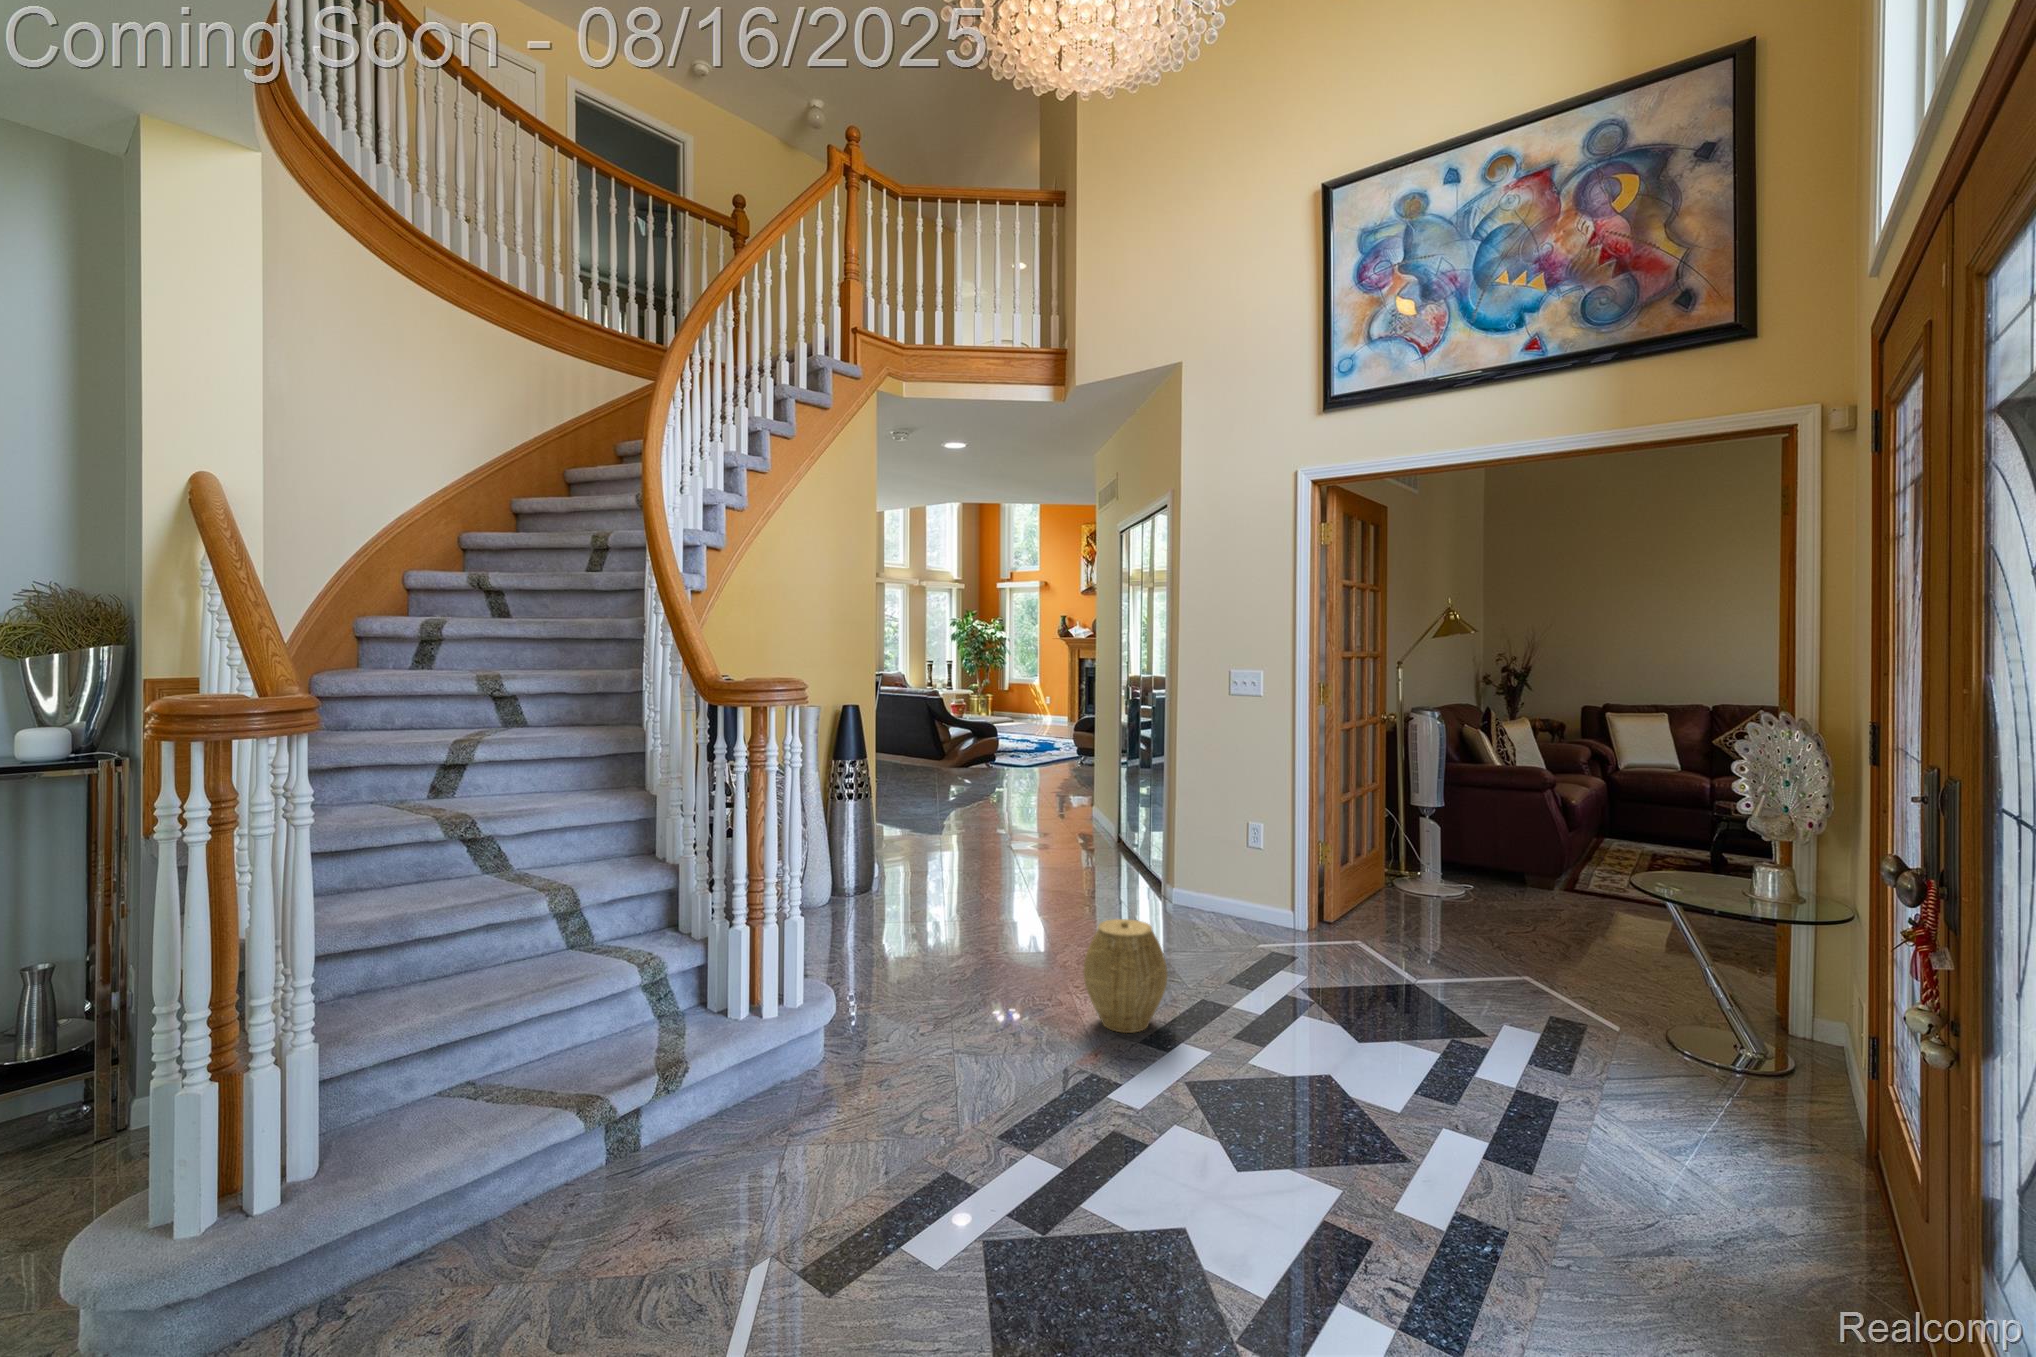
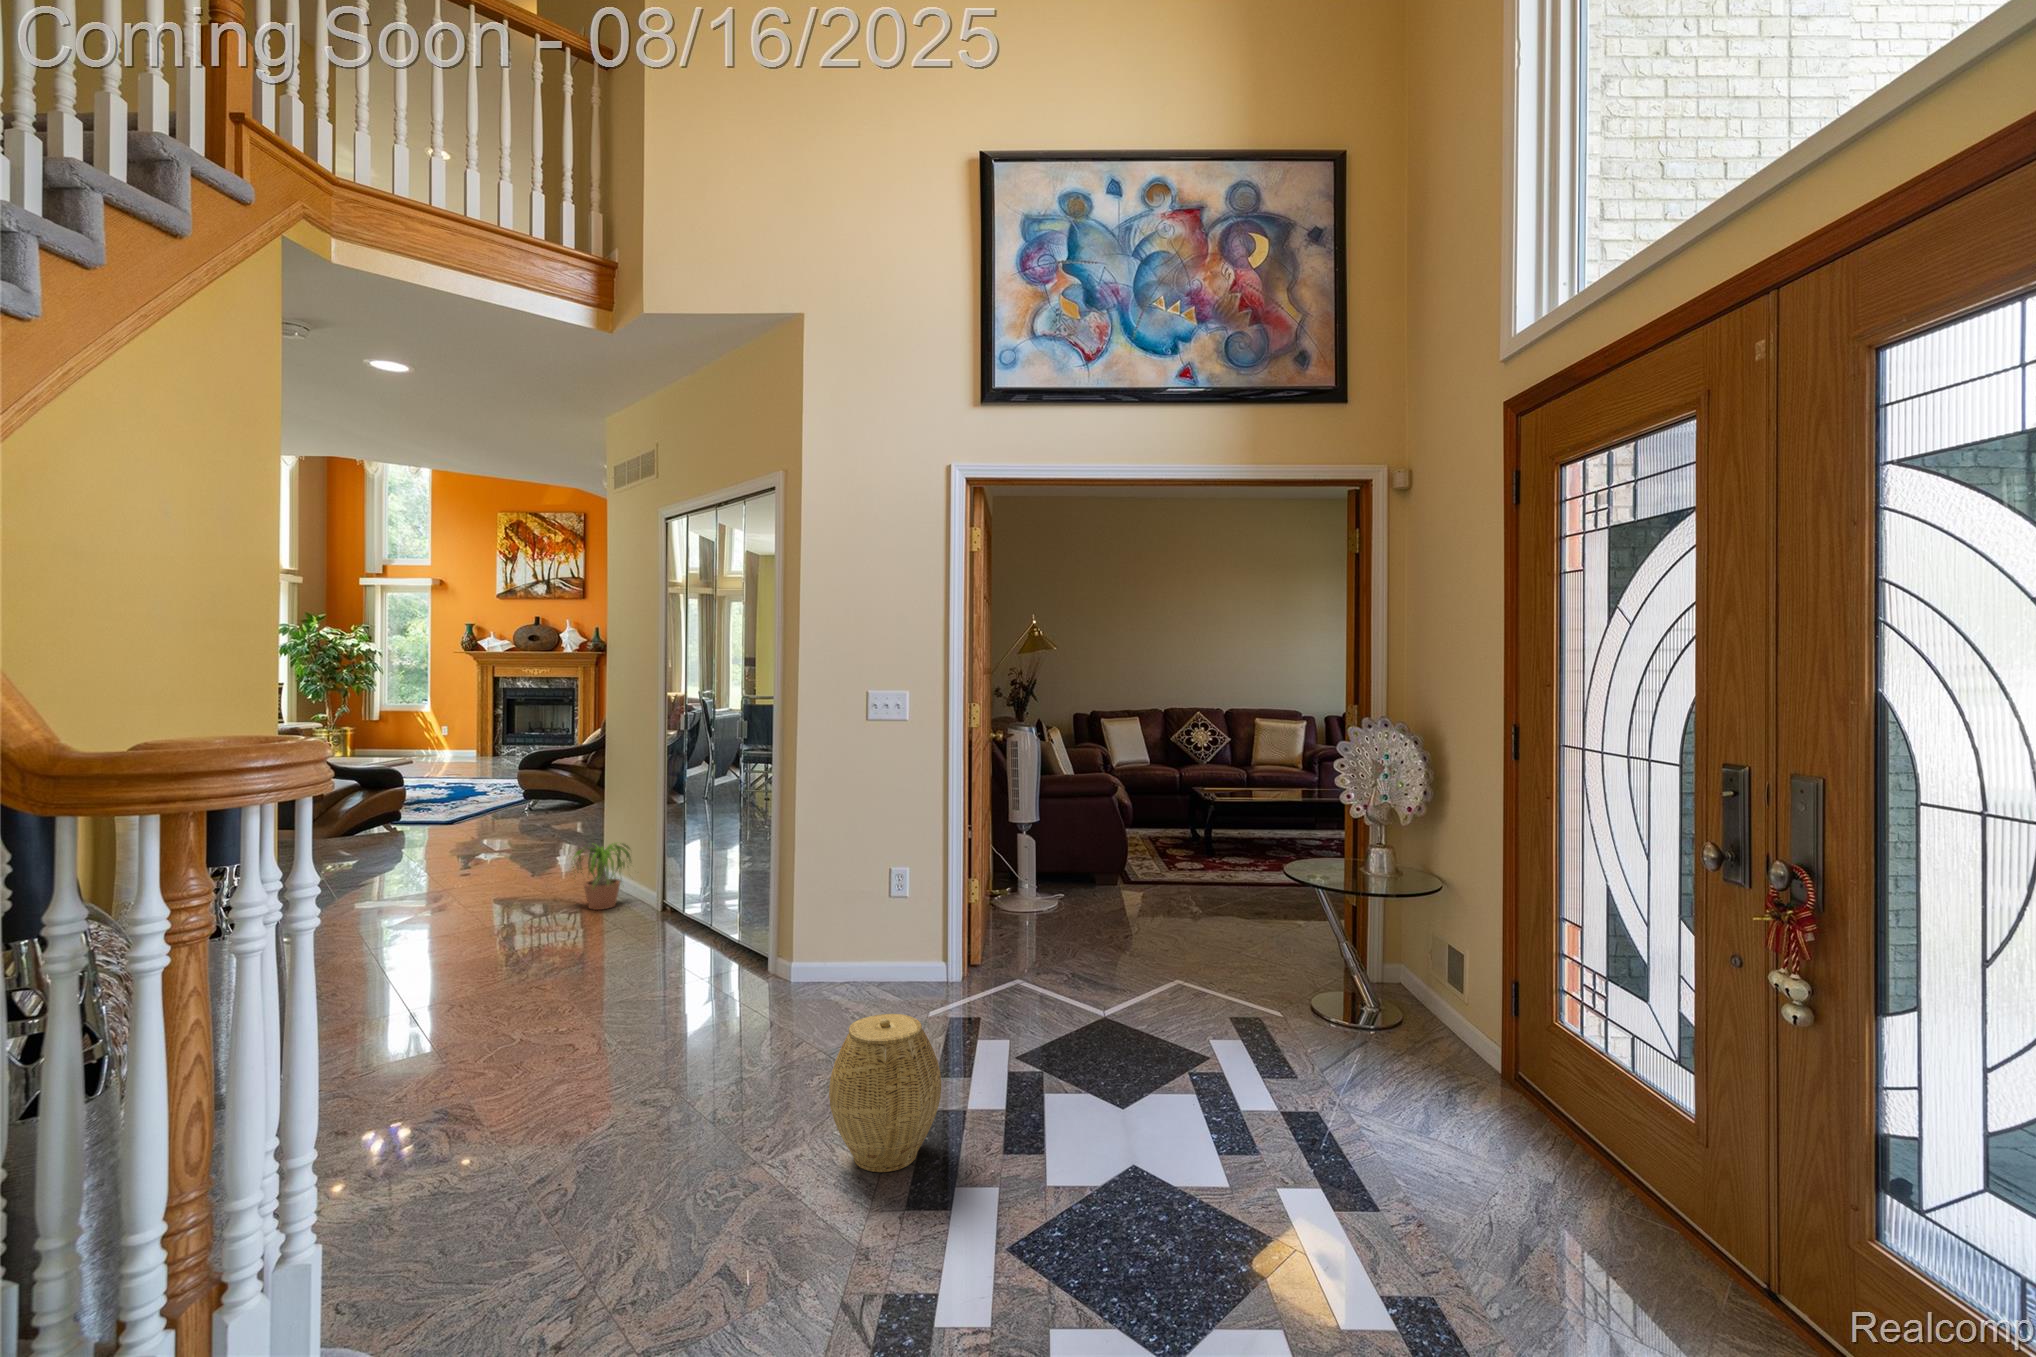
potted plant: none [1048,787,1102,837] -> present [573,843,631,910]

